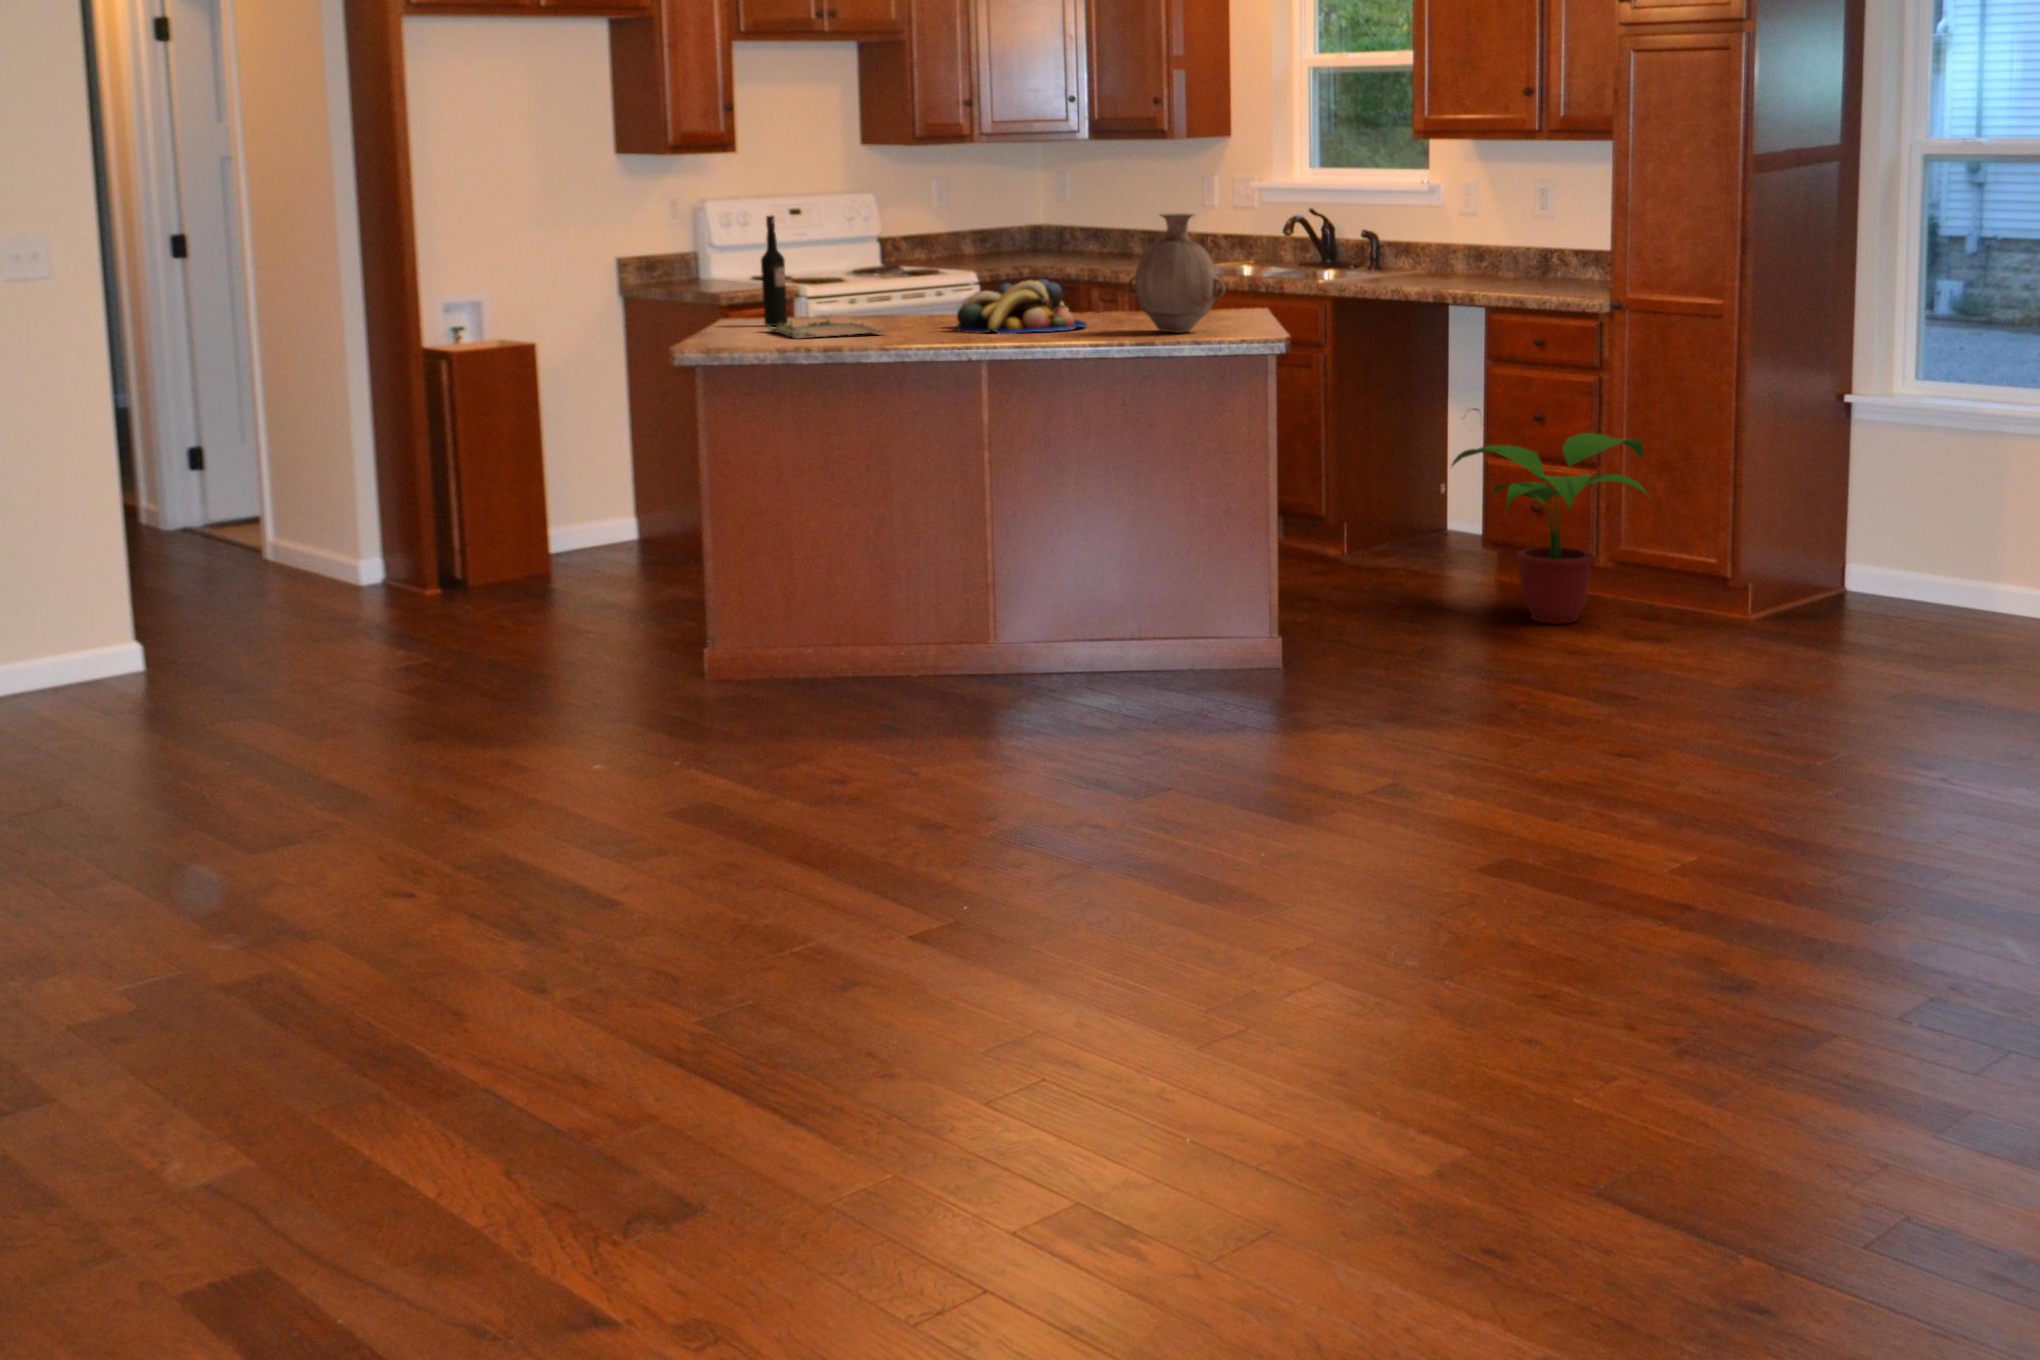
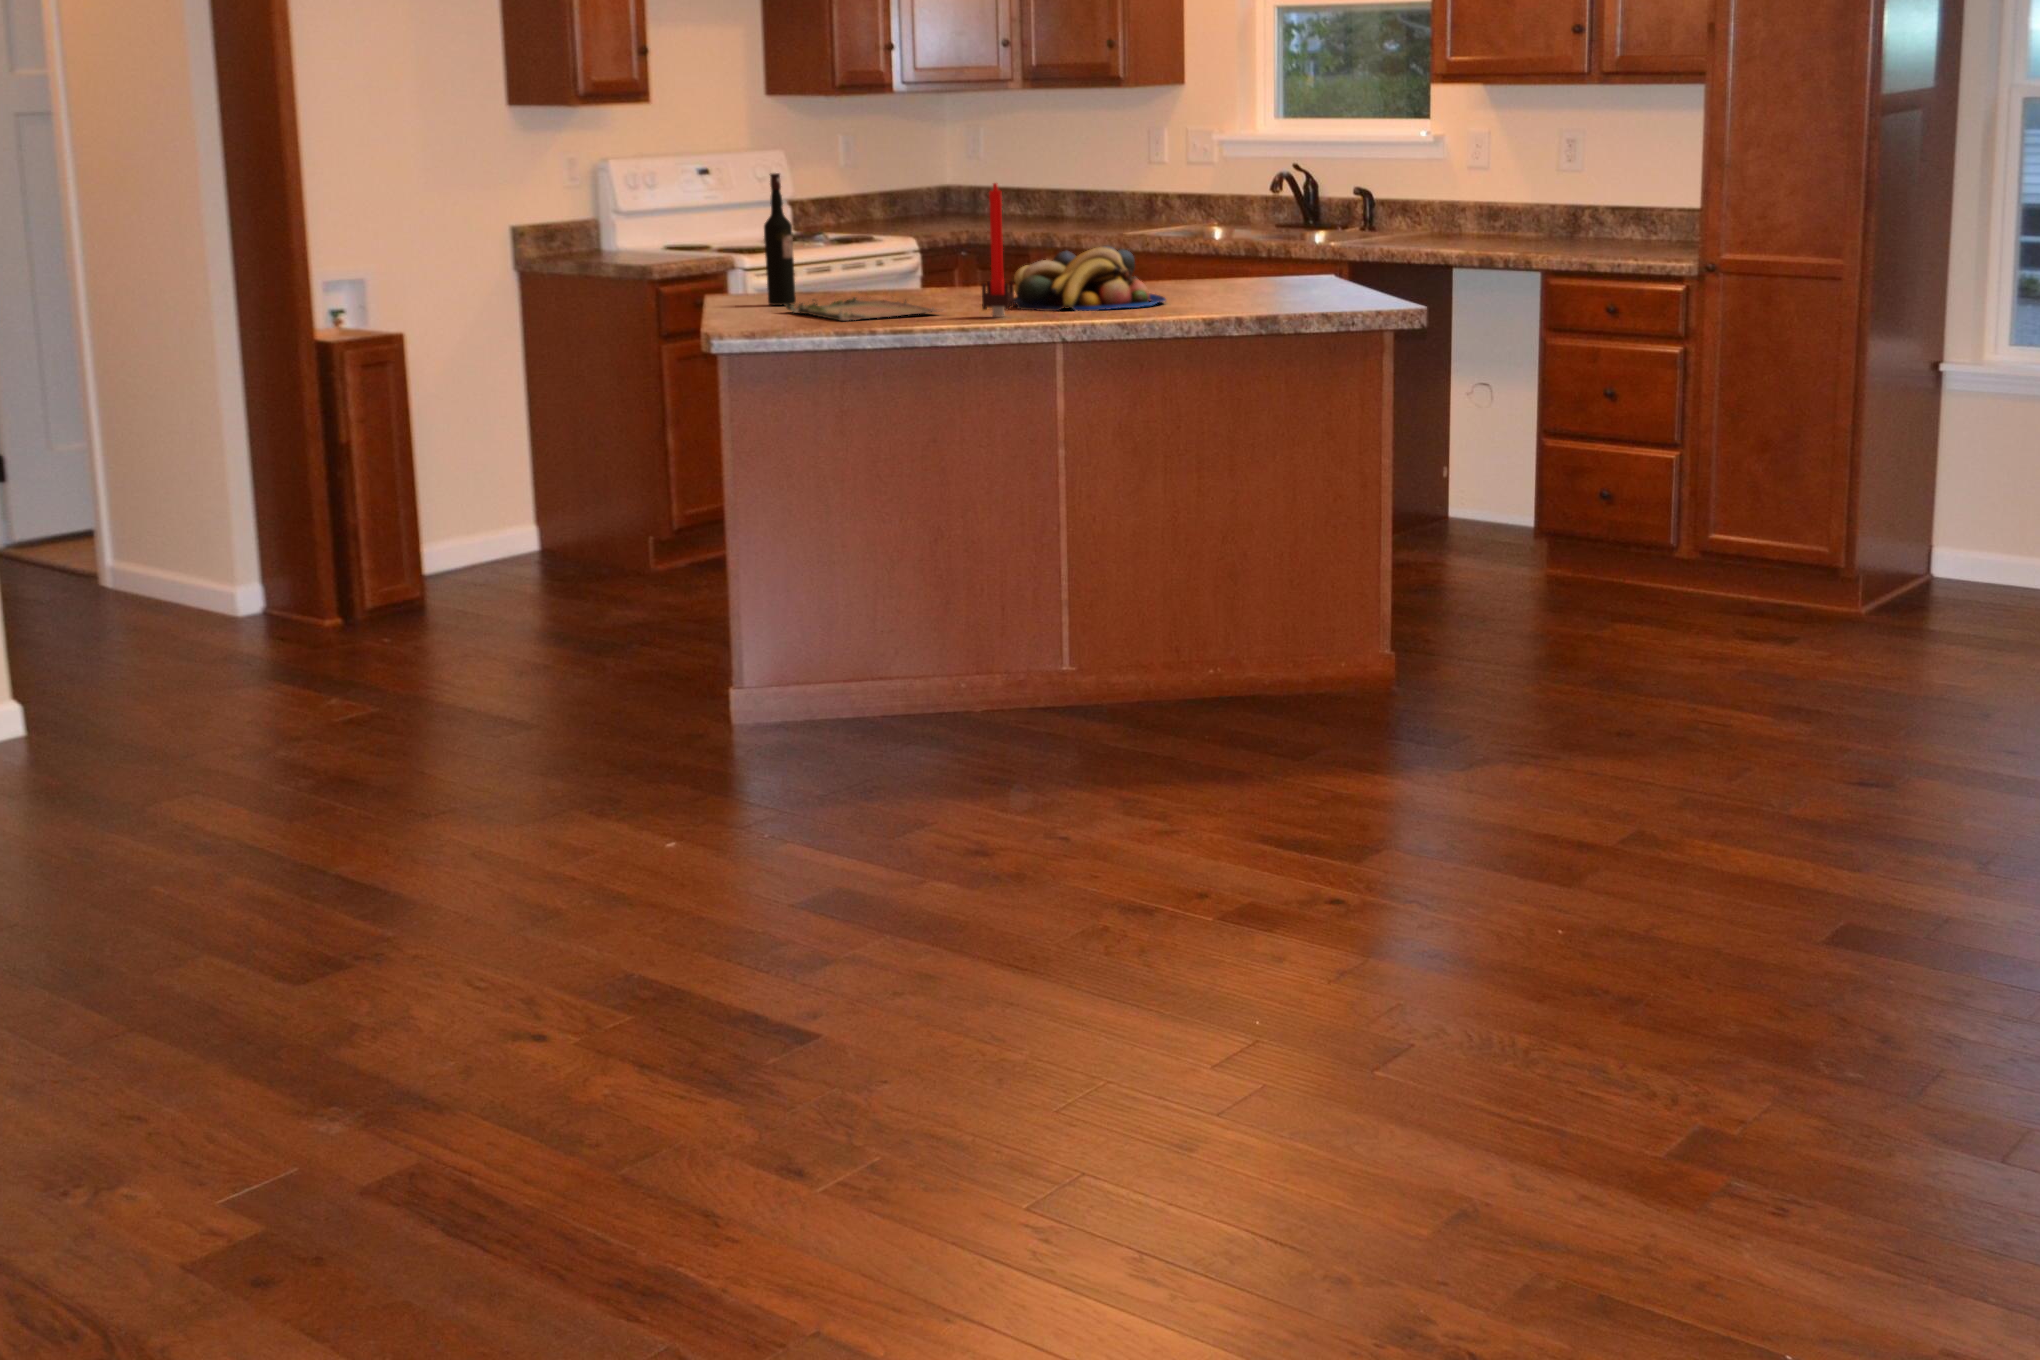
vase: present [1128,213,1226,333] -> none [1228,166,1347,307]
candle: none [909,226,939,337] -> present [982,183,1014,317]
potted plant: present [1452,433,1648,624] -> none [1528,412,1771,628]

